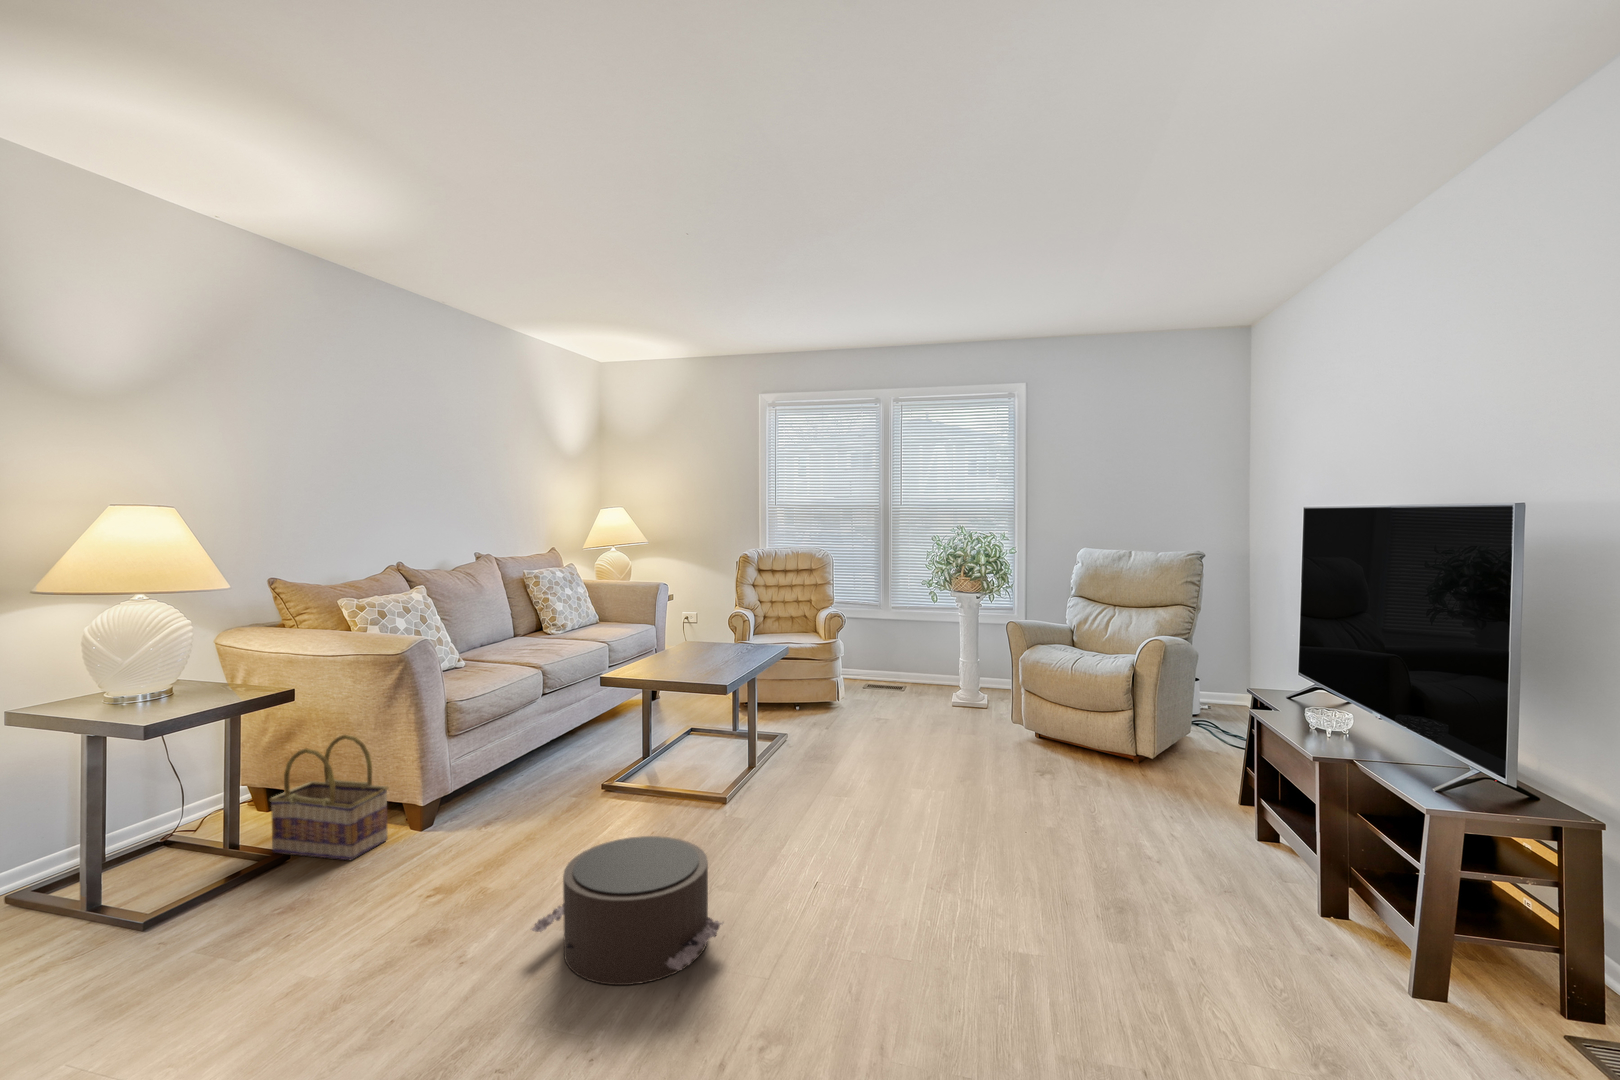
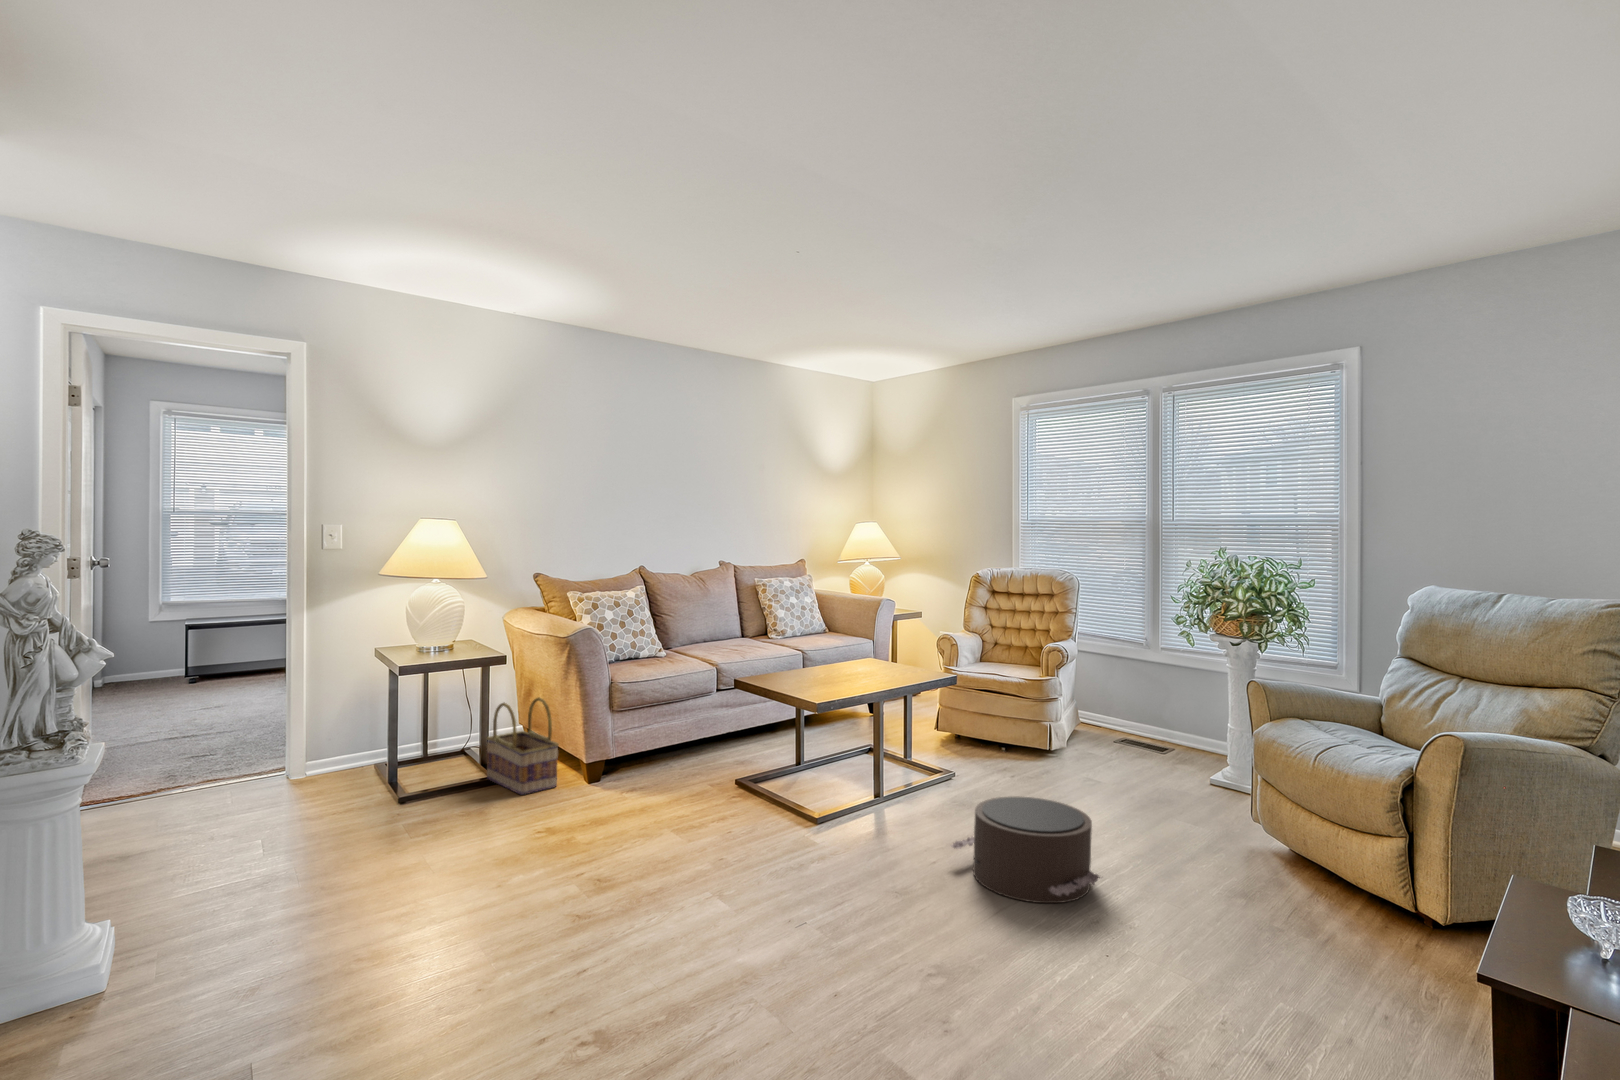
pouf: present [531,836,723,985] -> present [951,796,1099,903]

